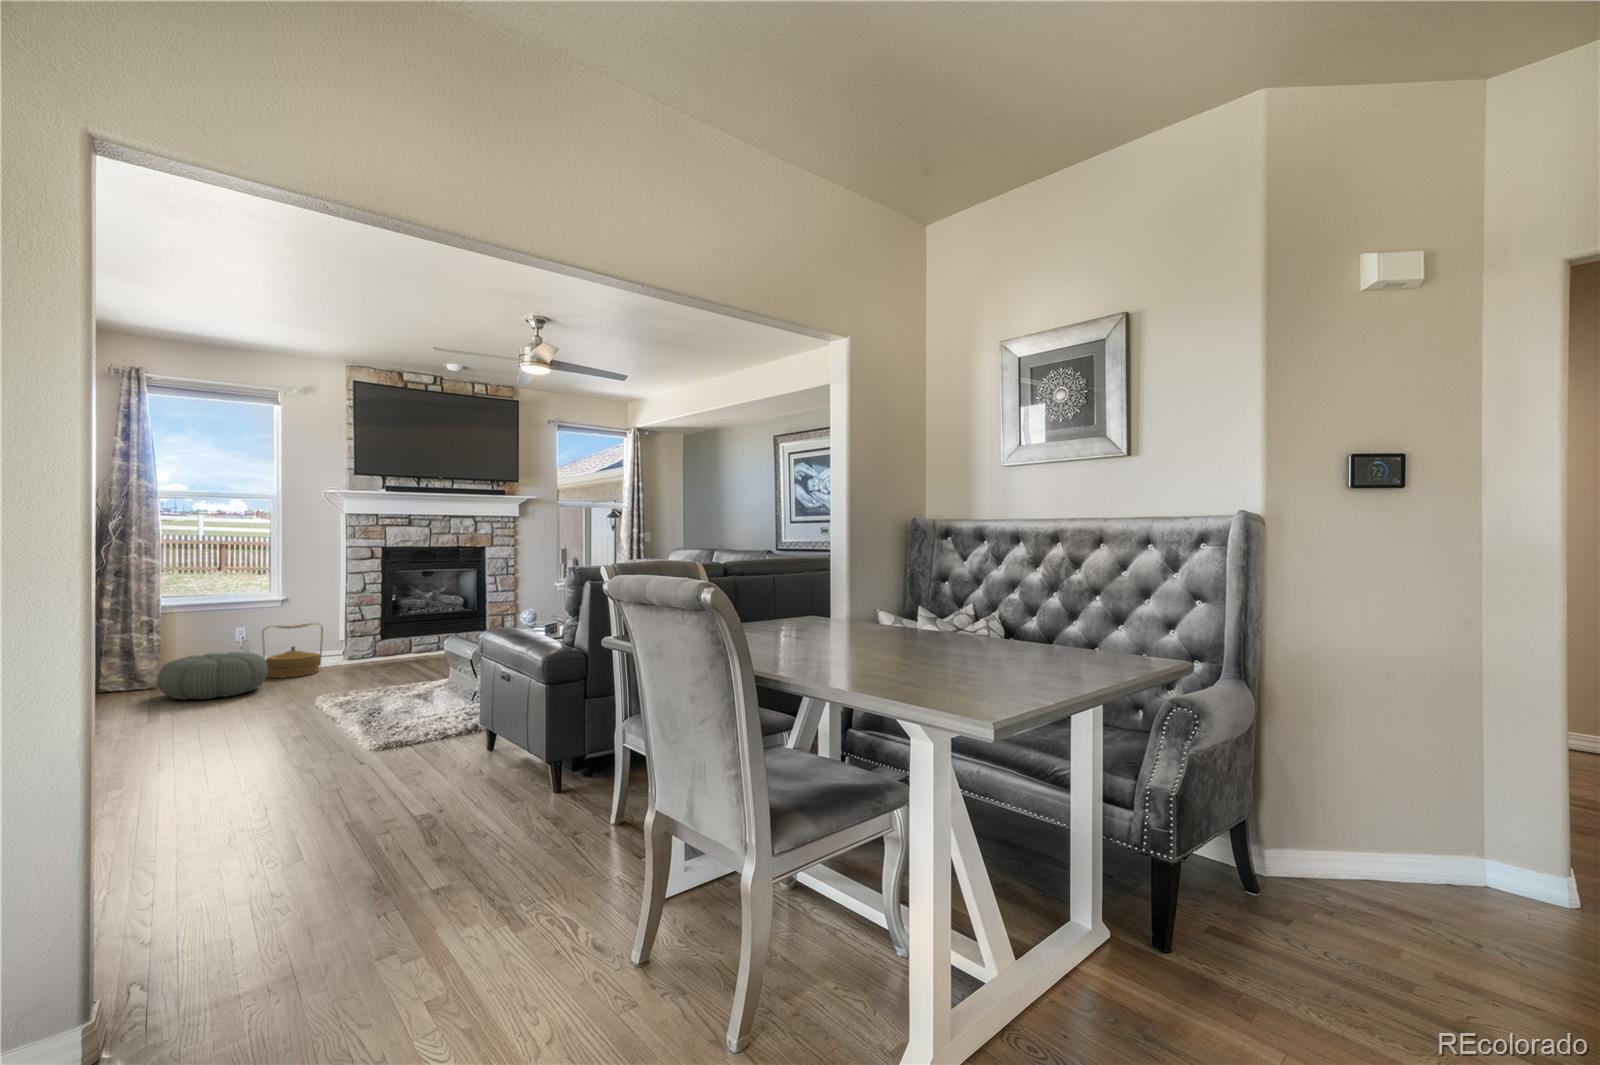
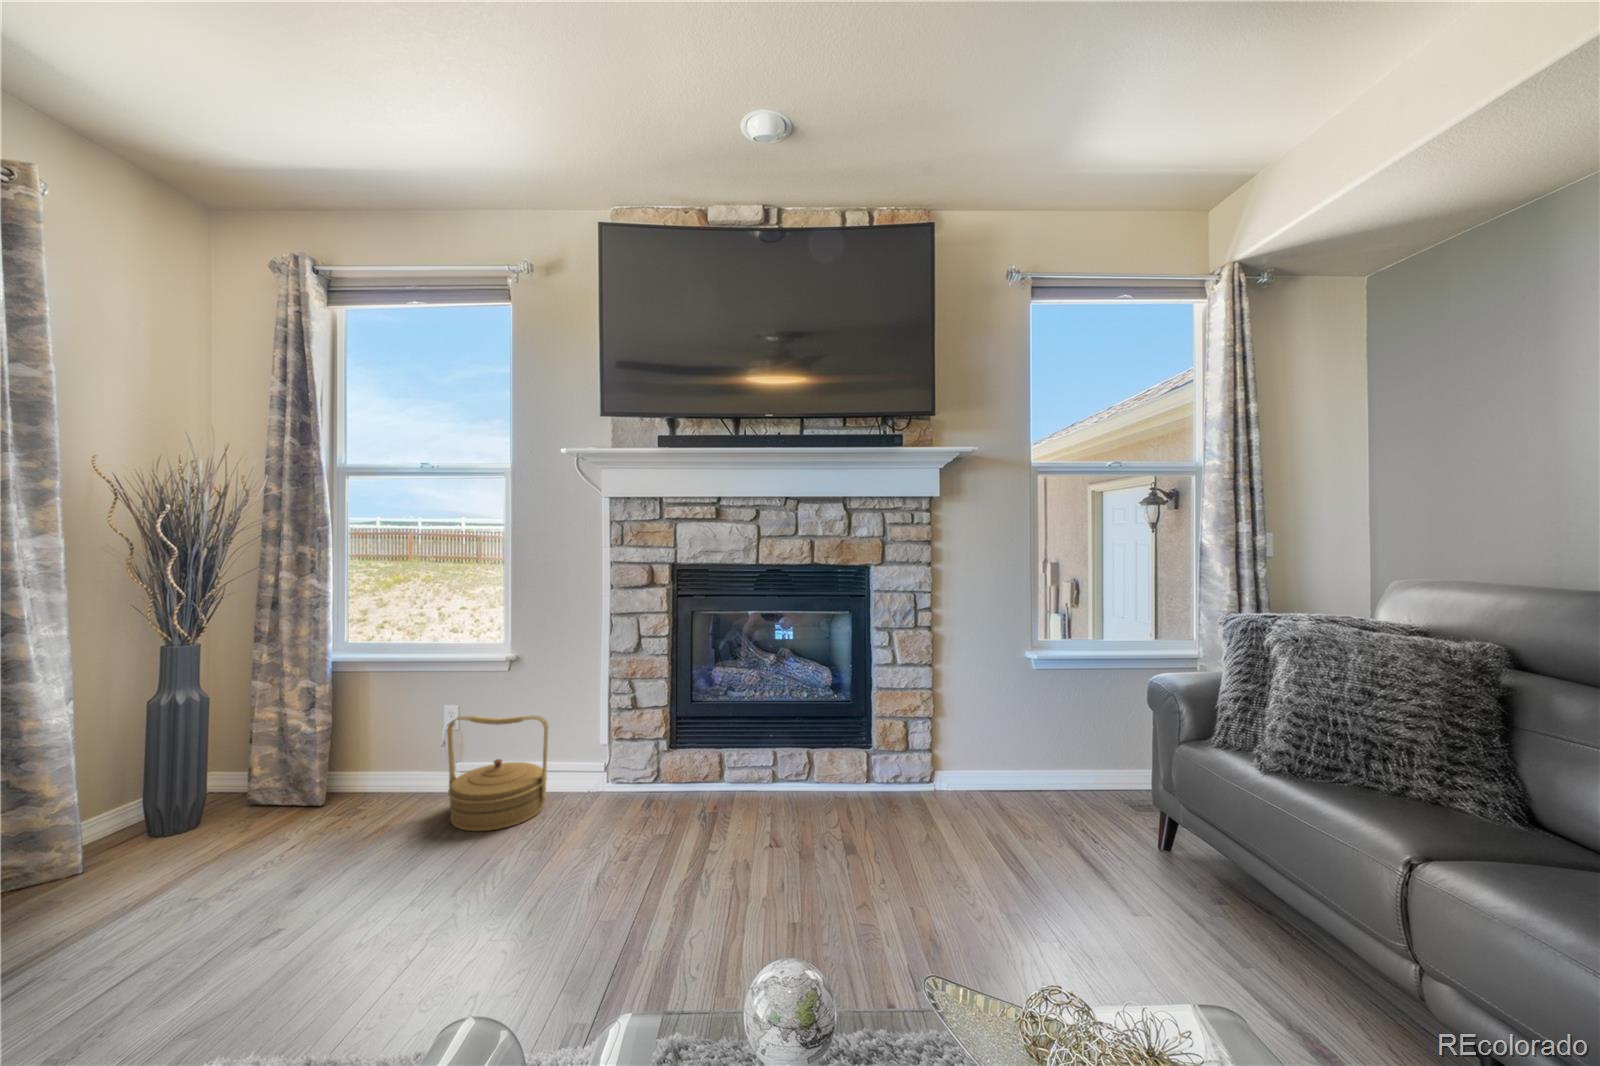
pouf: present [157,652,267,700] -> none [142,779,378,919]

